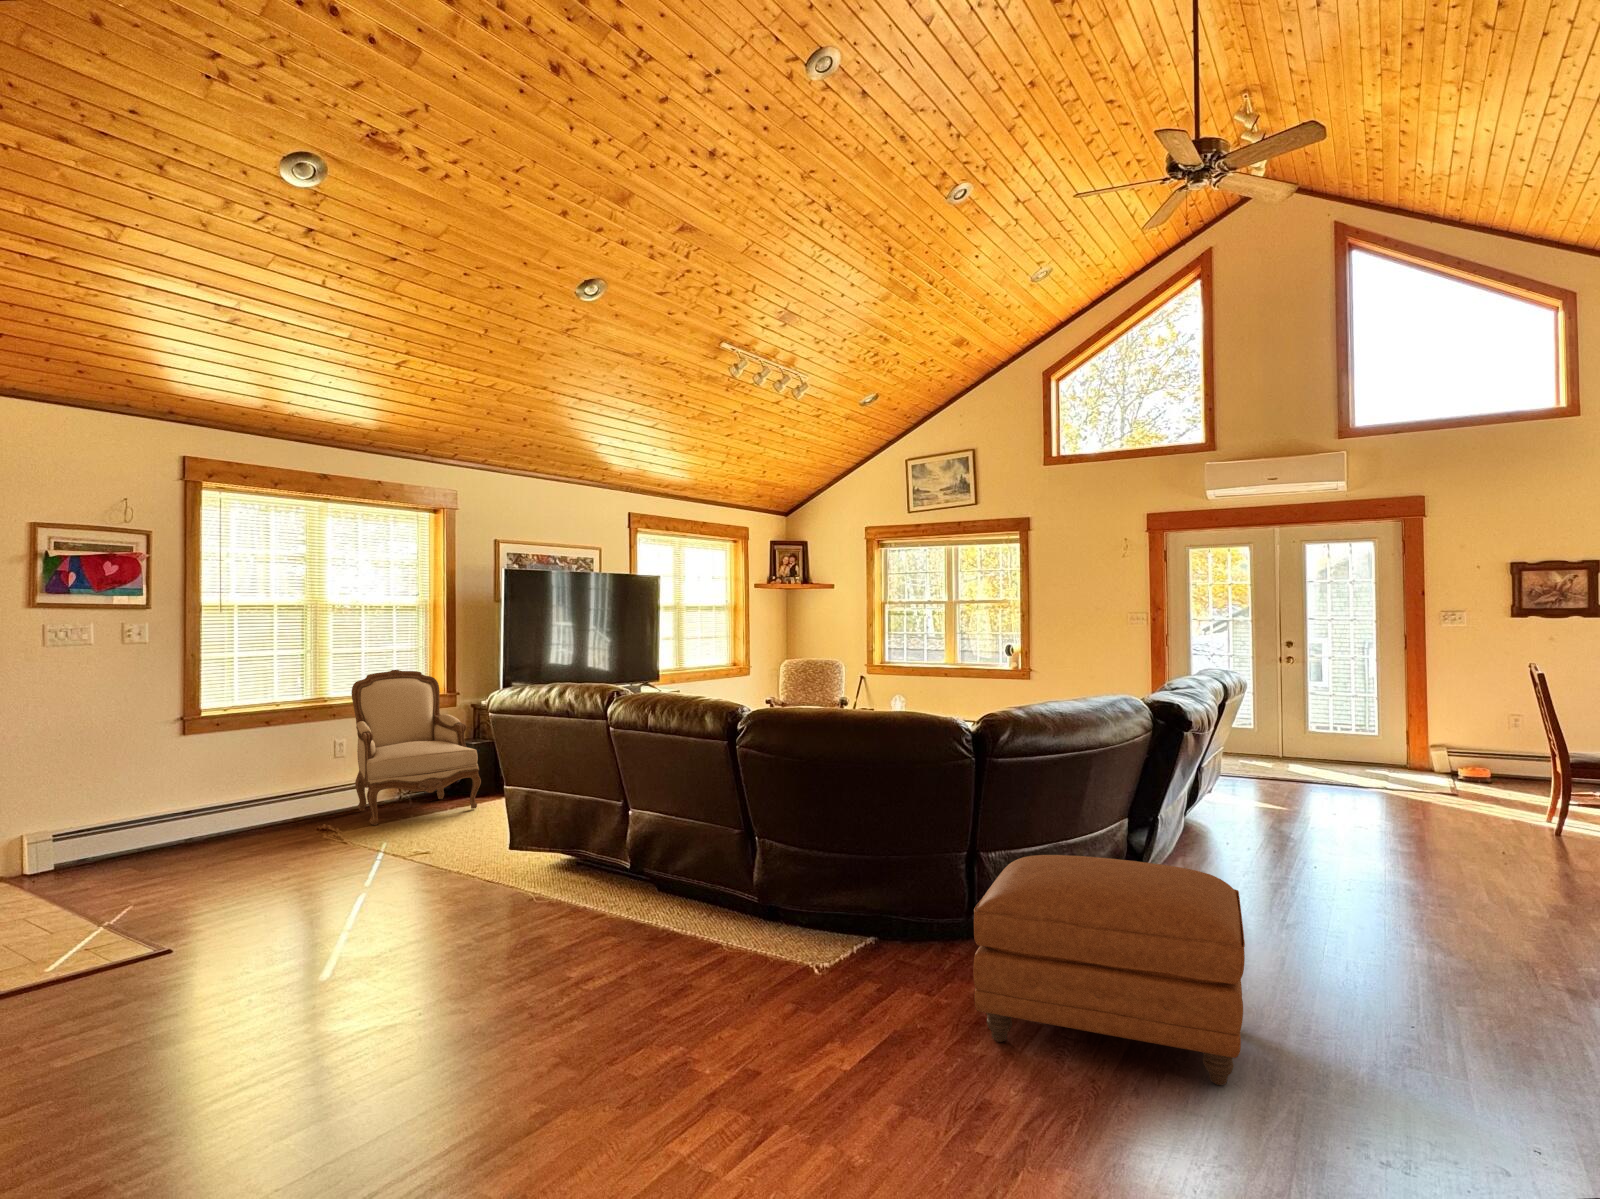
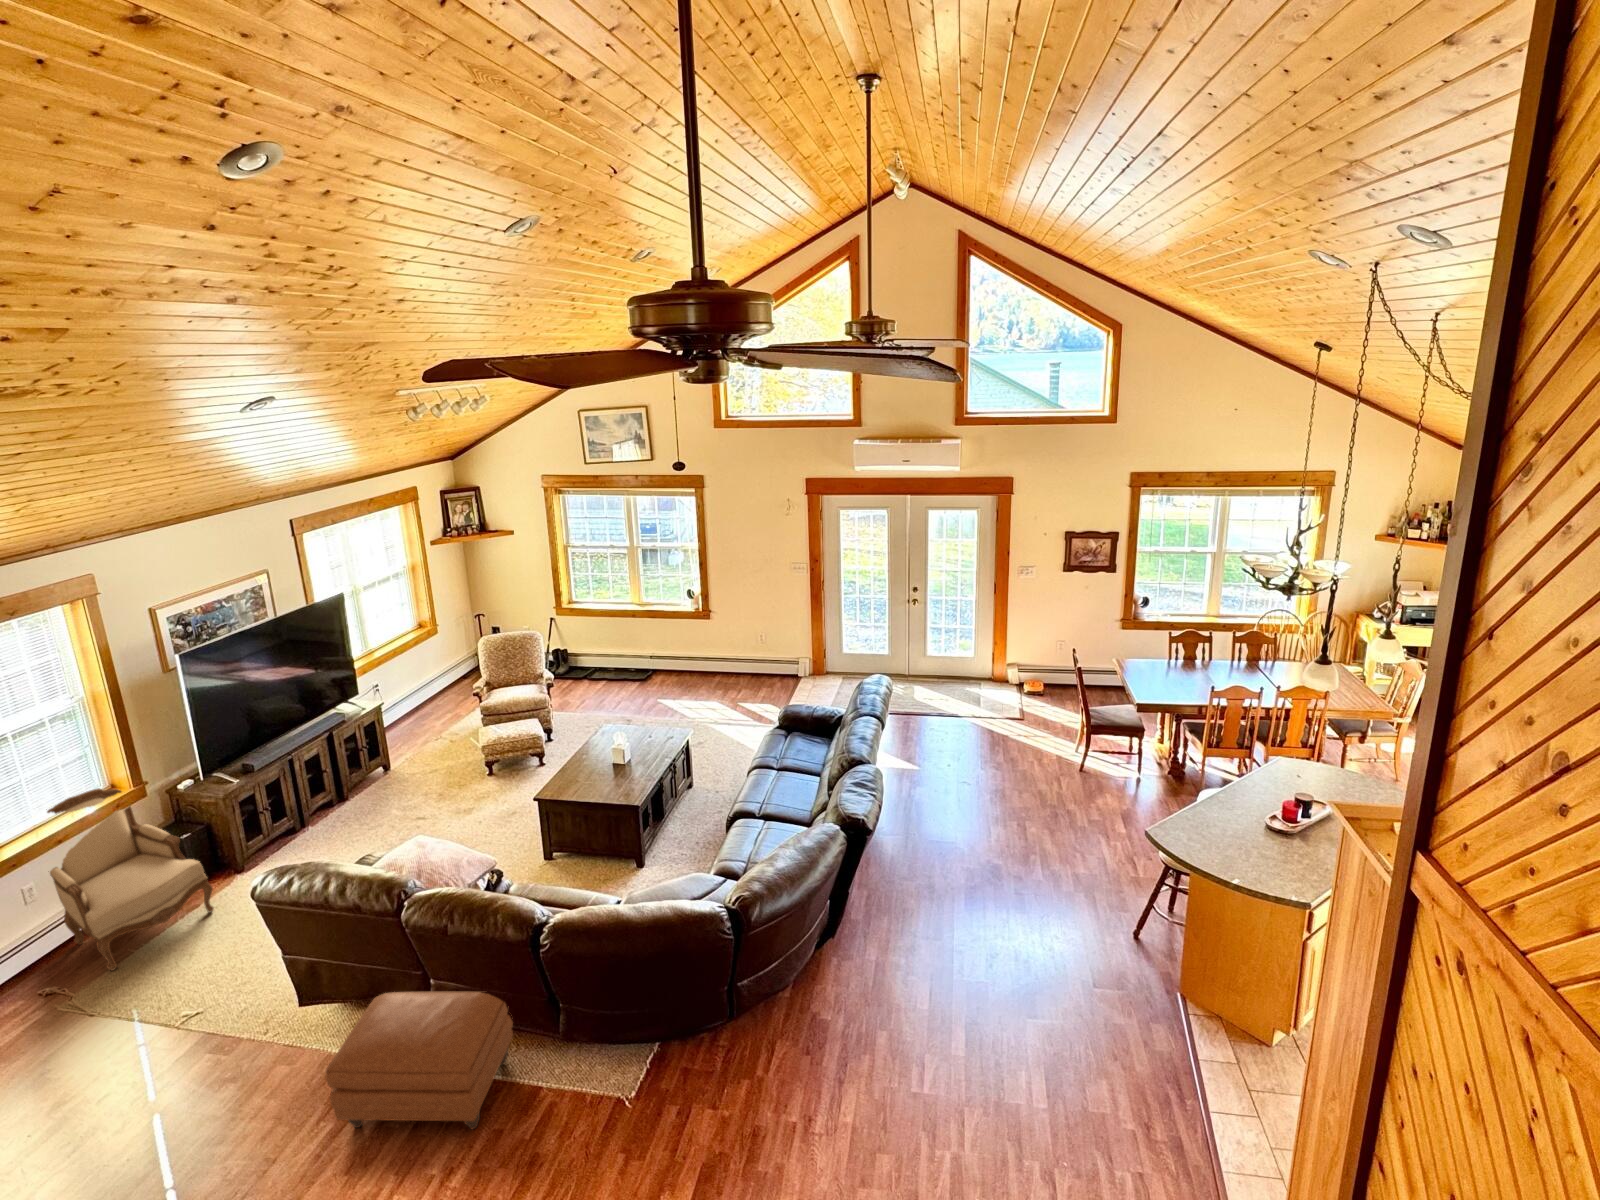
ottoman: present [973,855,1245,1085] -> present [326,991,513,1129]

